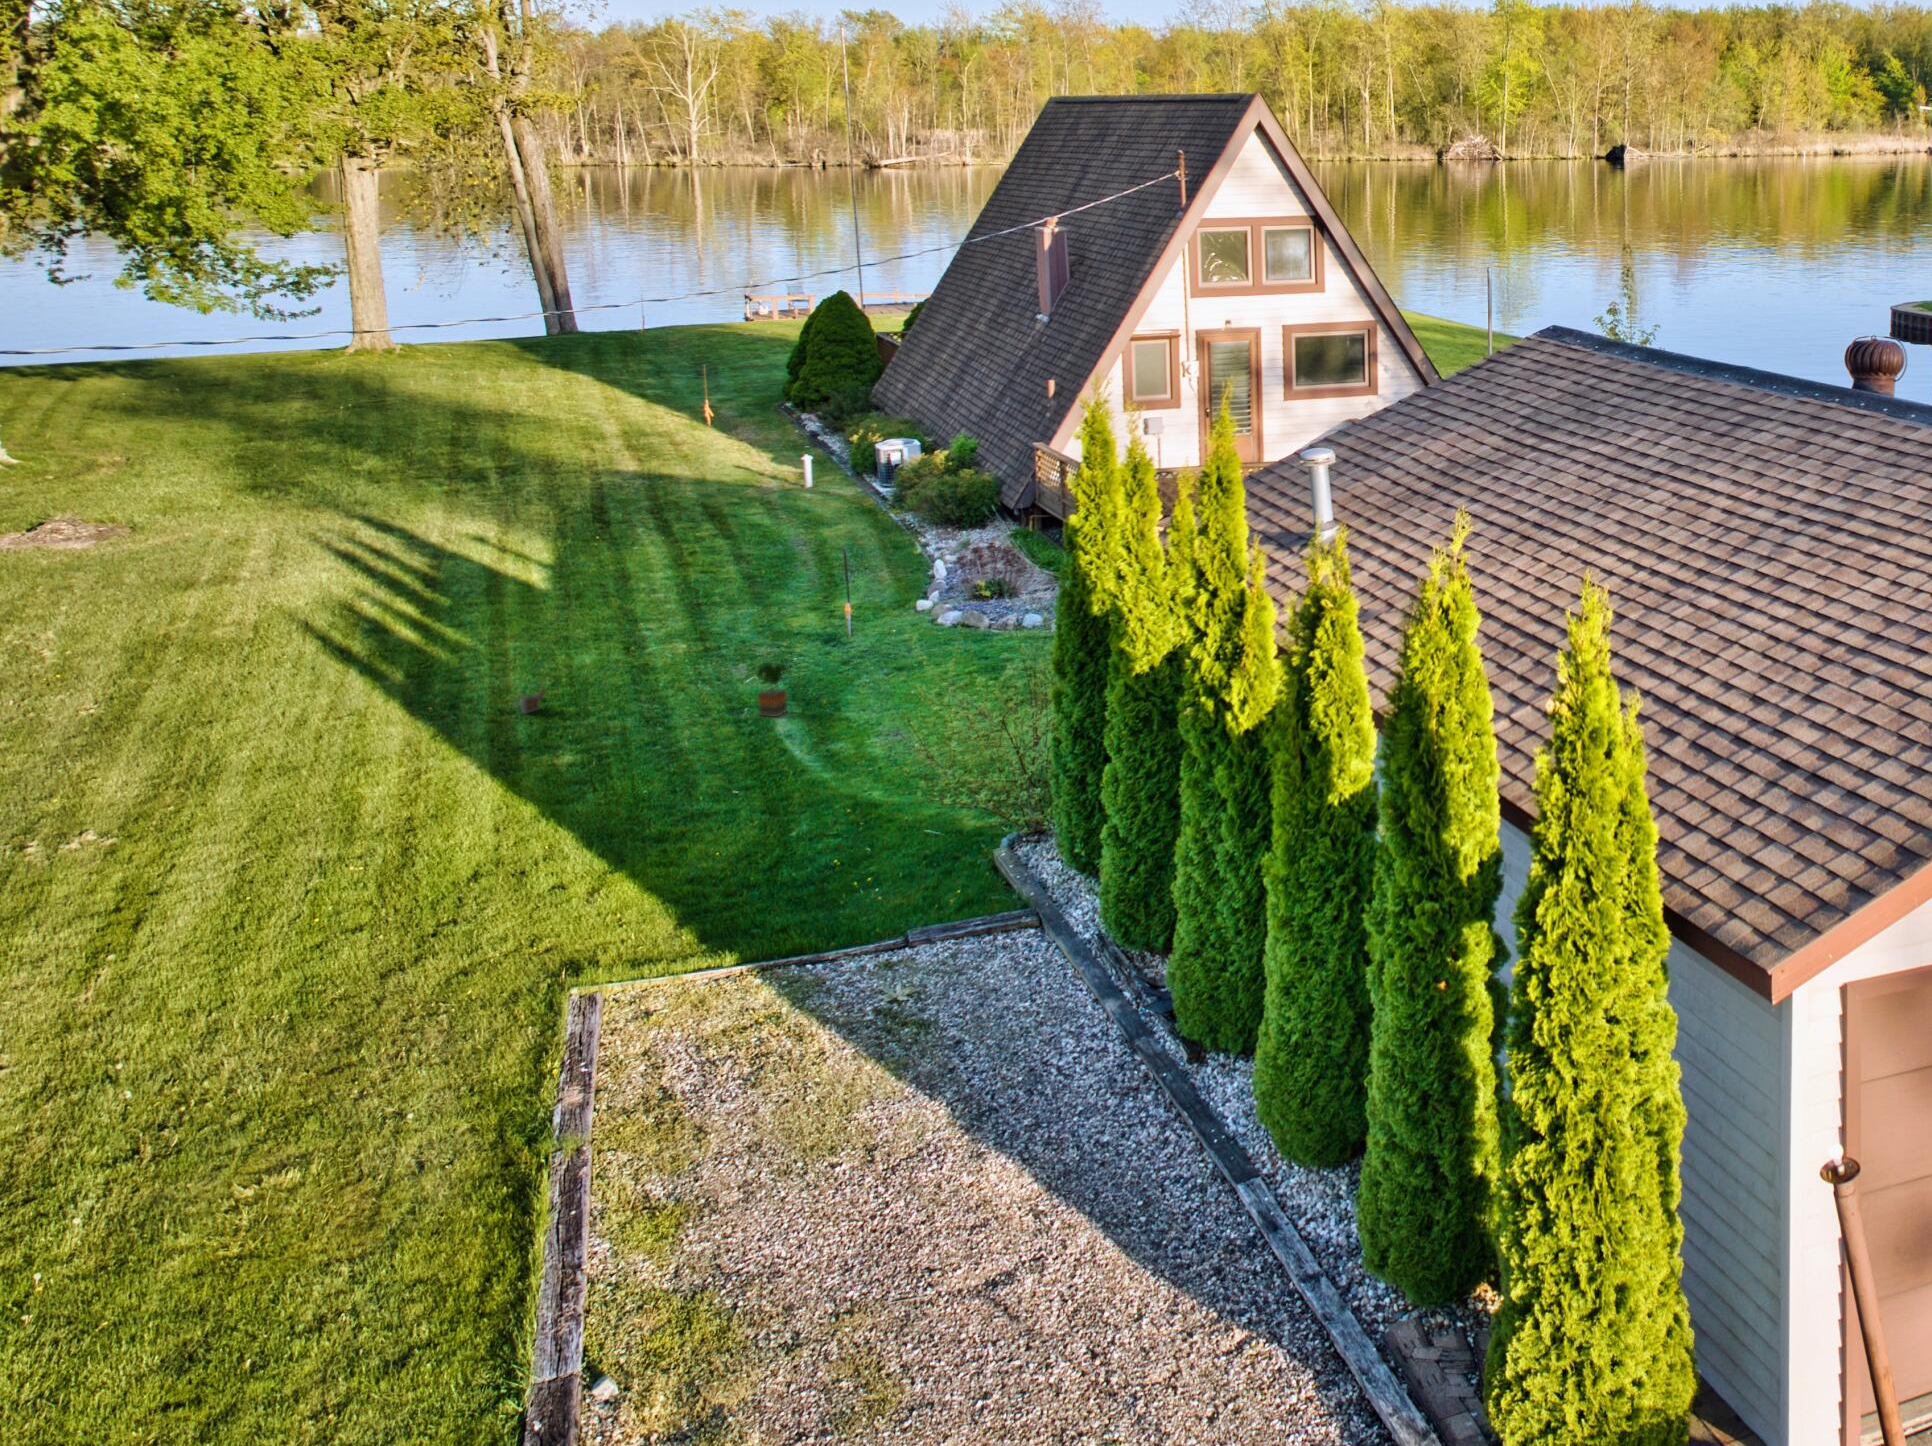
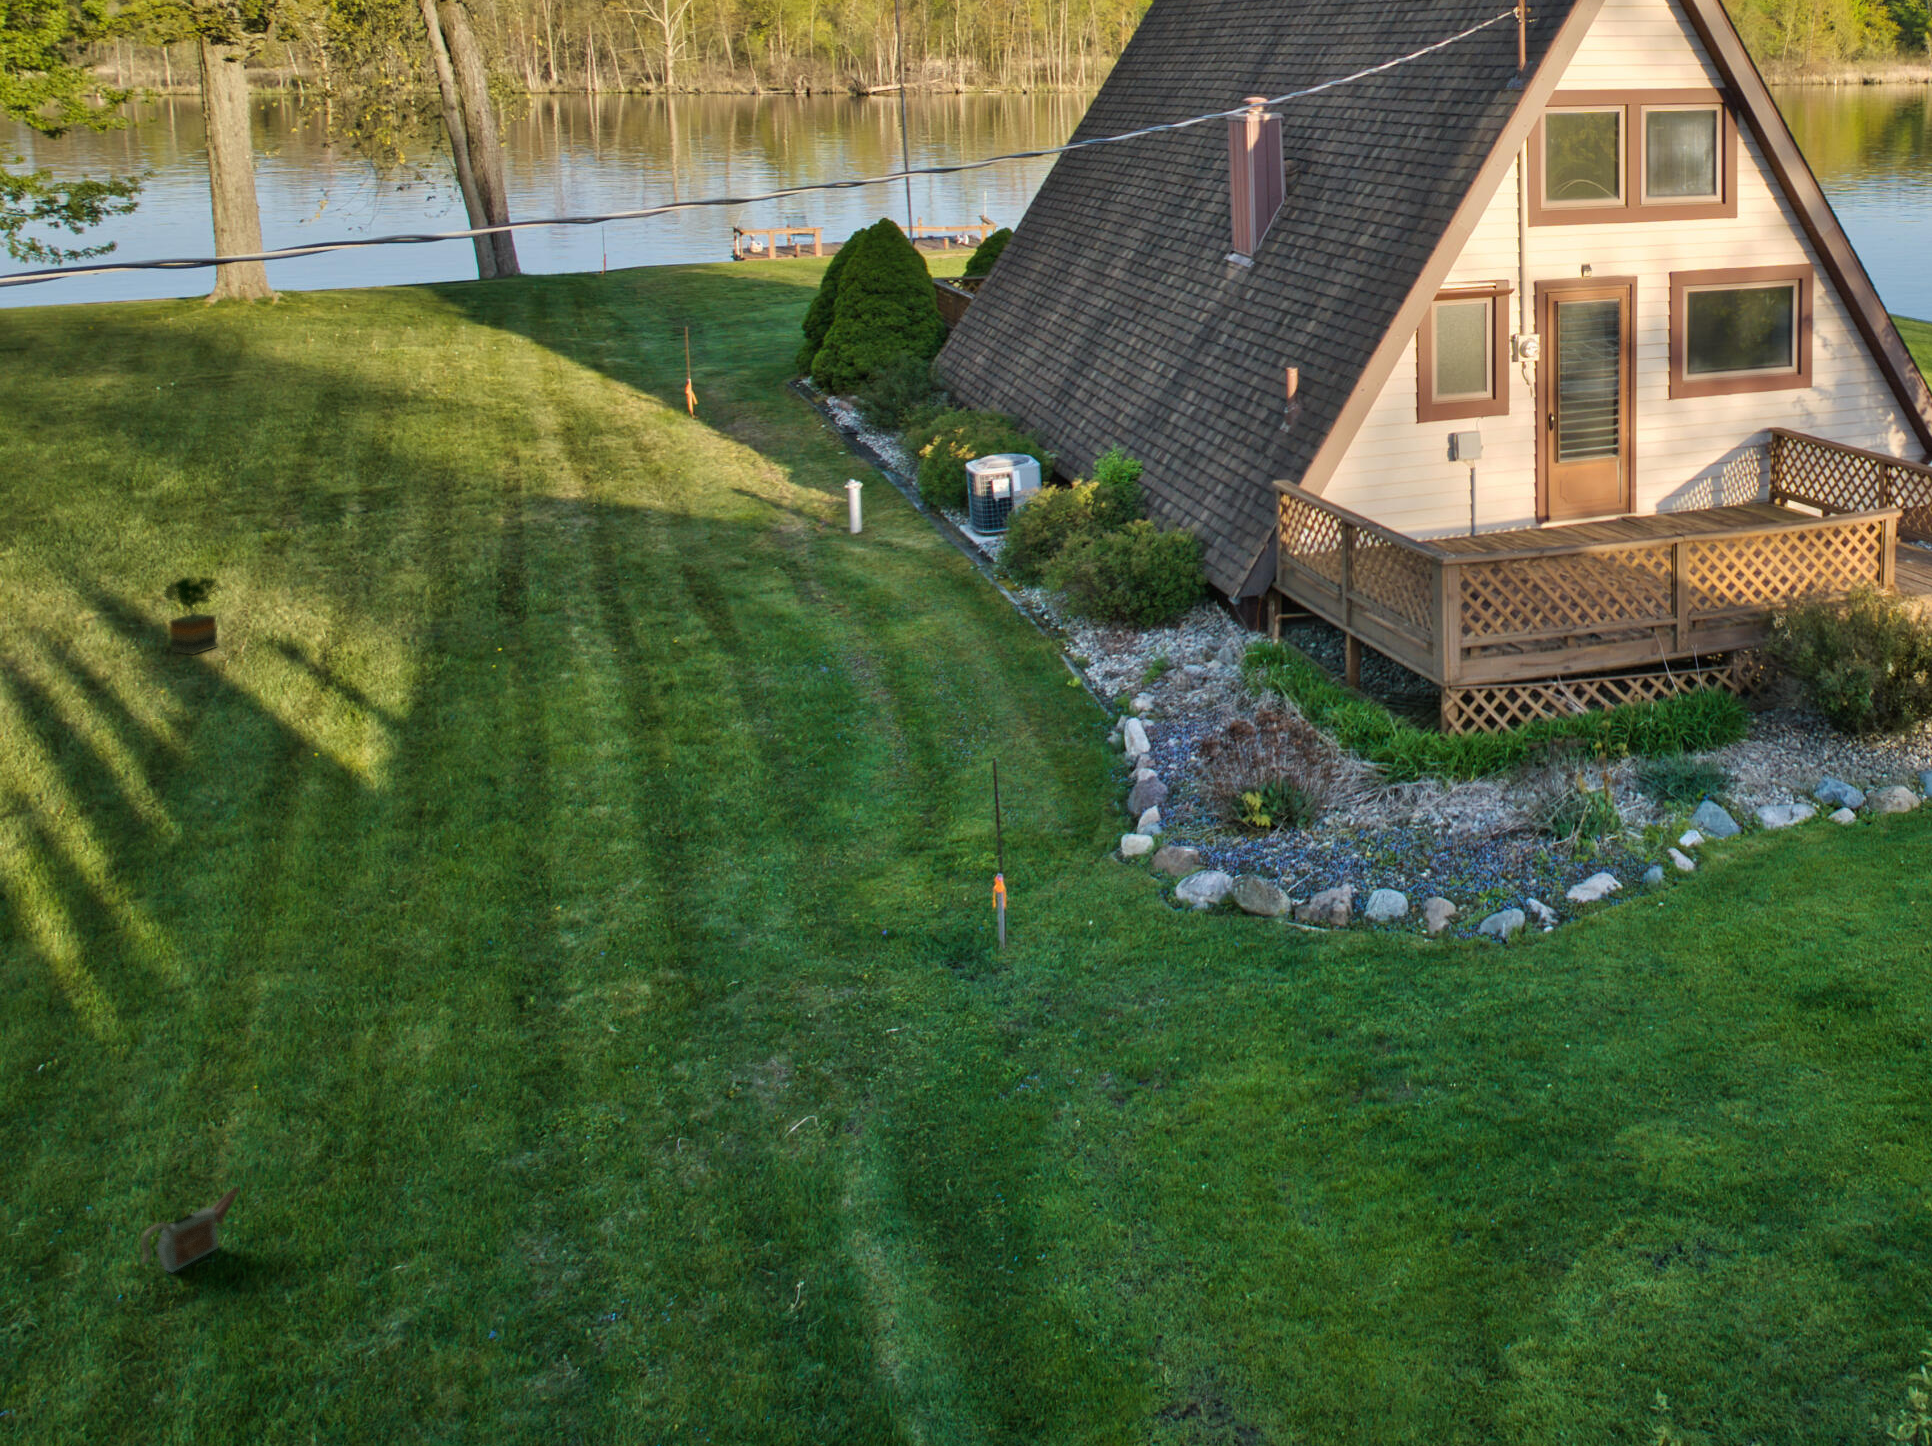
potted tree: present [757,663,790,717] -> present [164,577,223,654]

